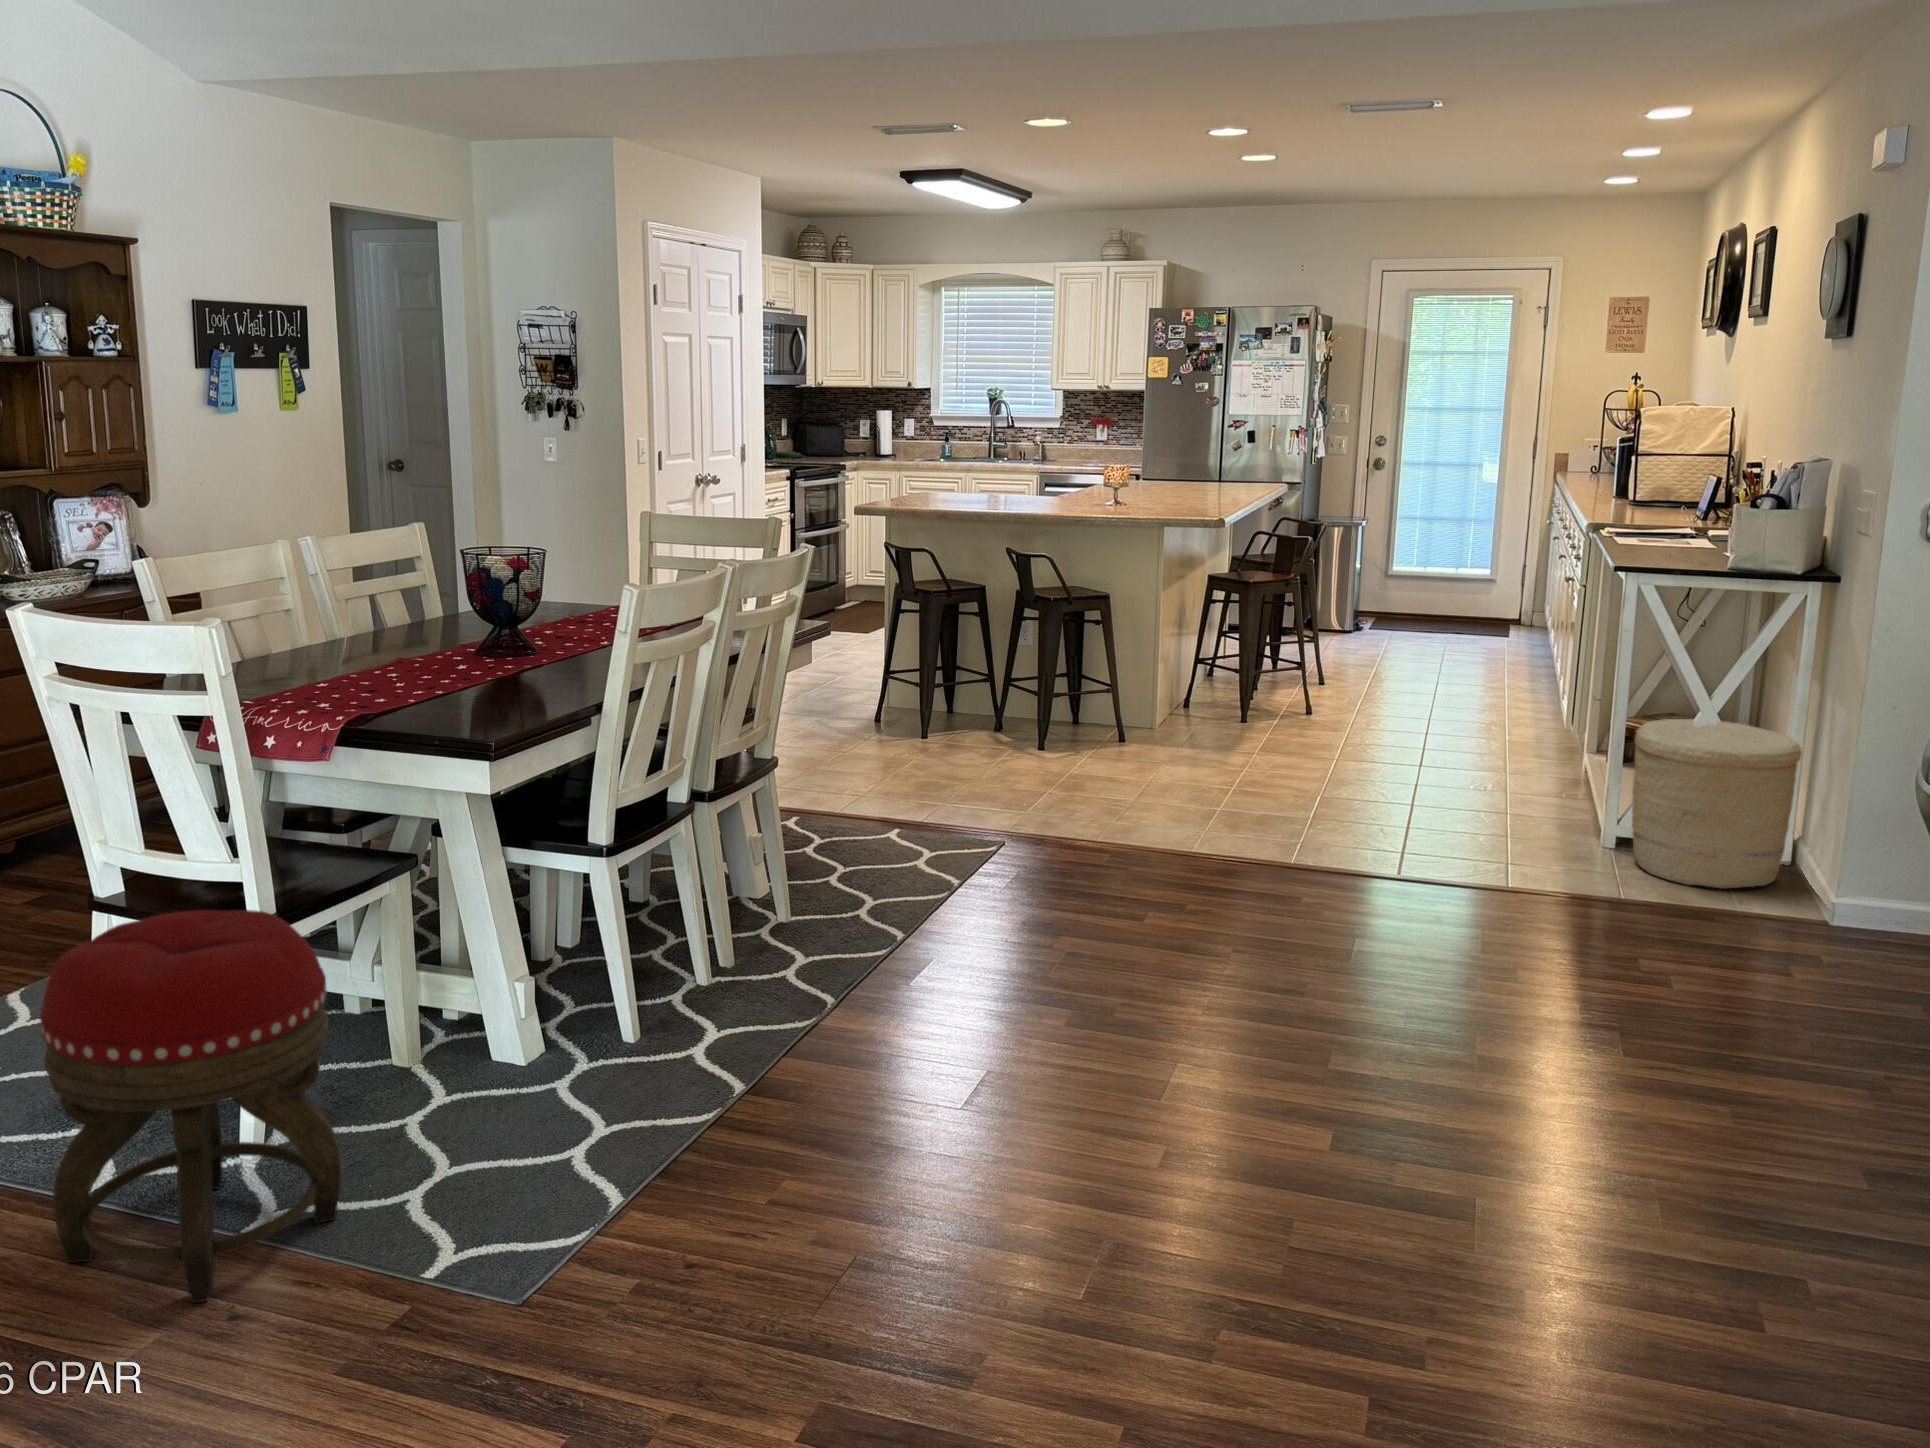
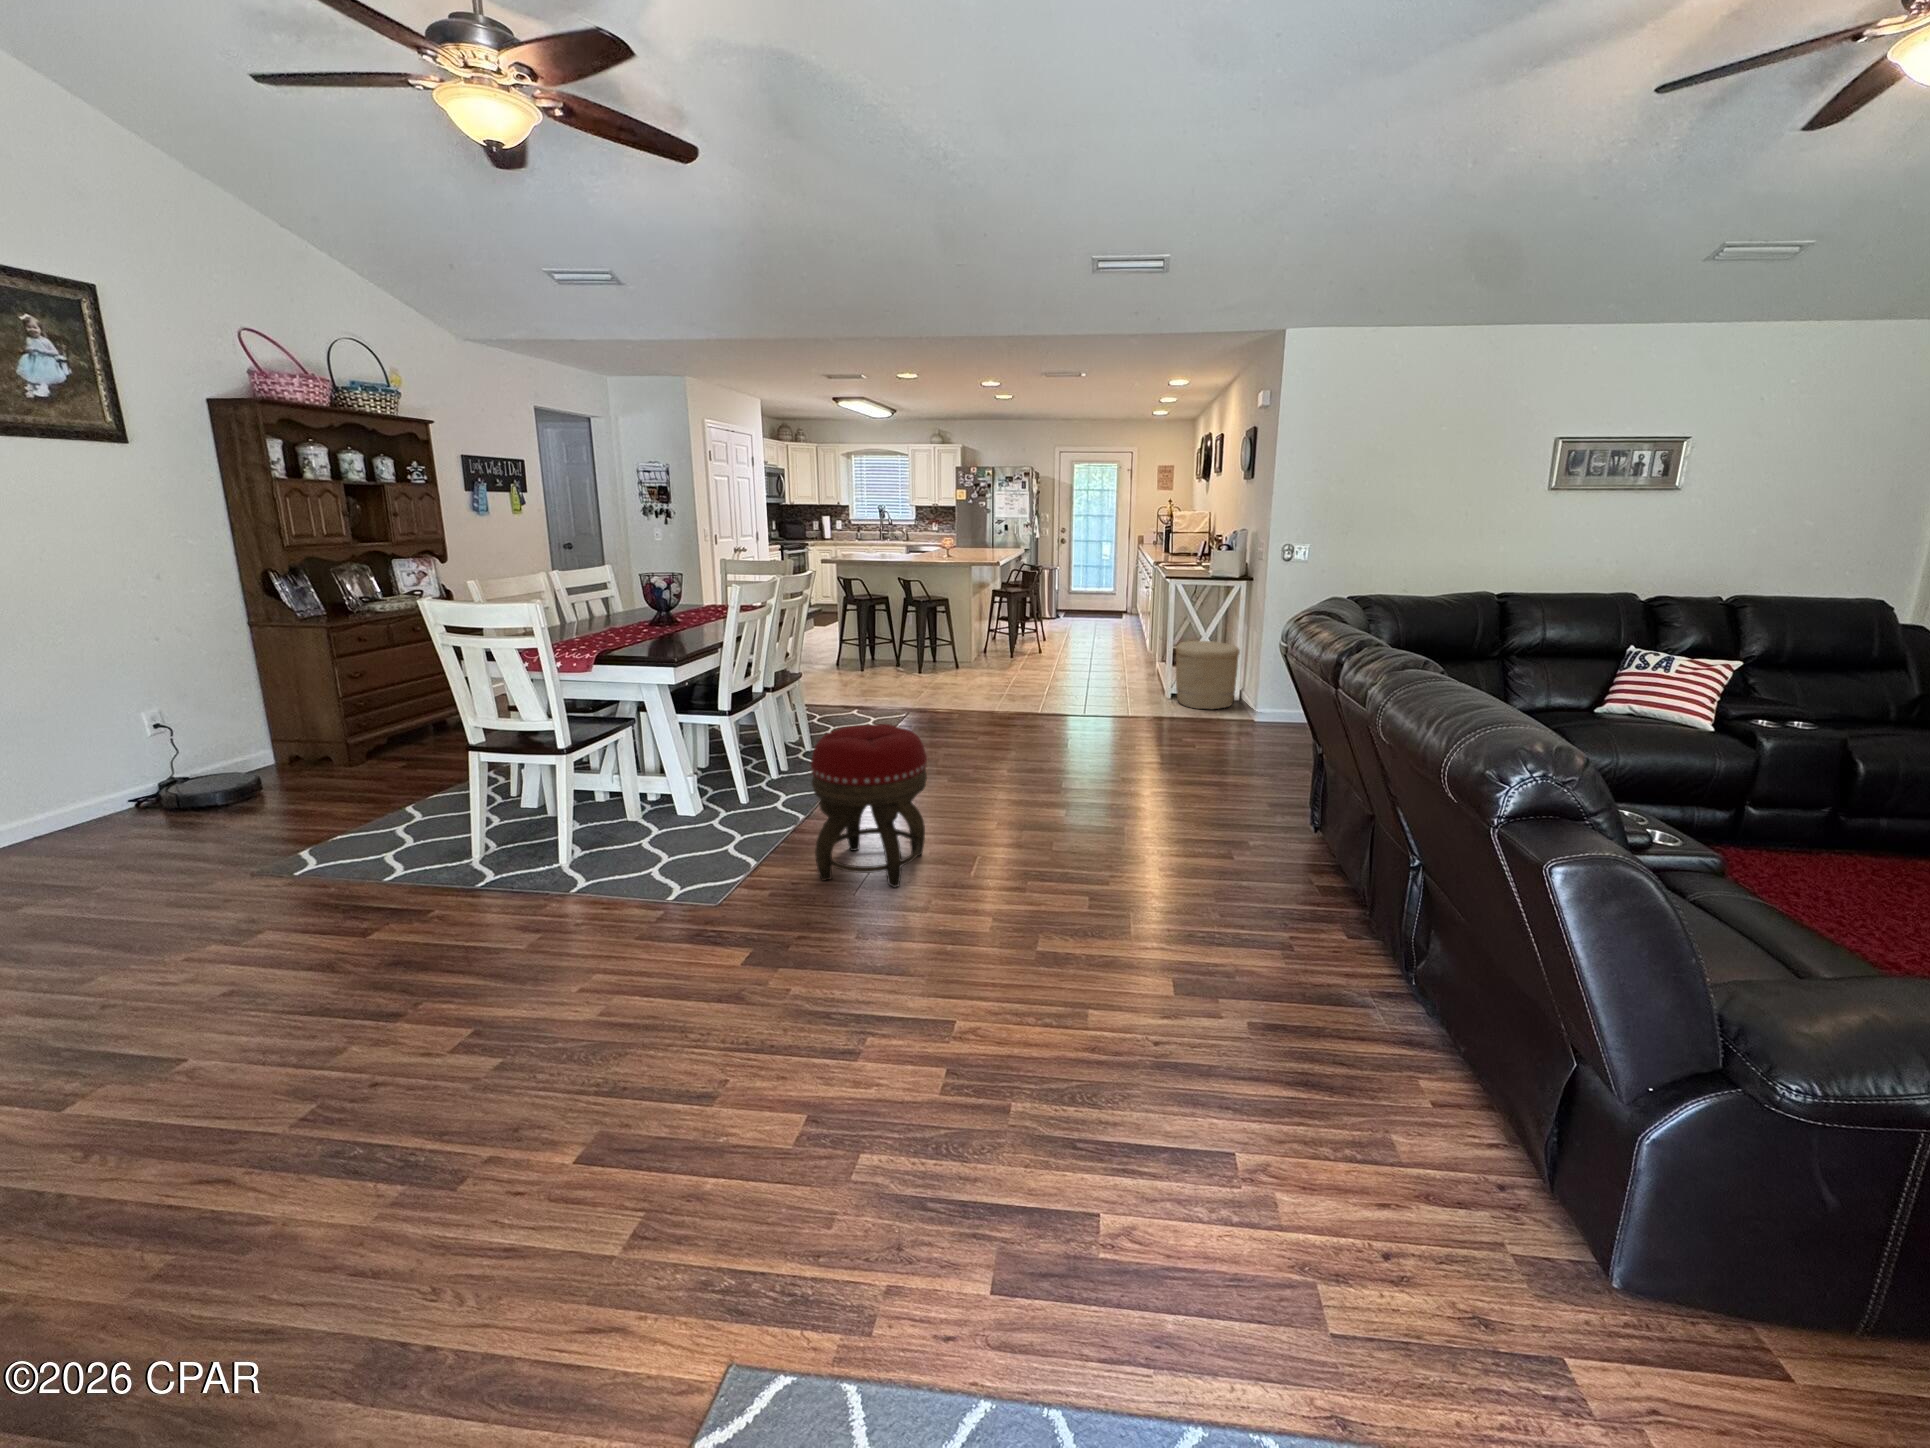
footstool: present [40,910,341,1303] -> present [811,724,927,887]

